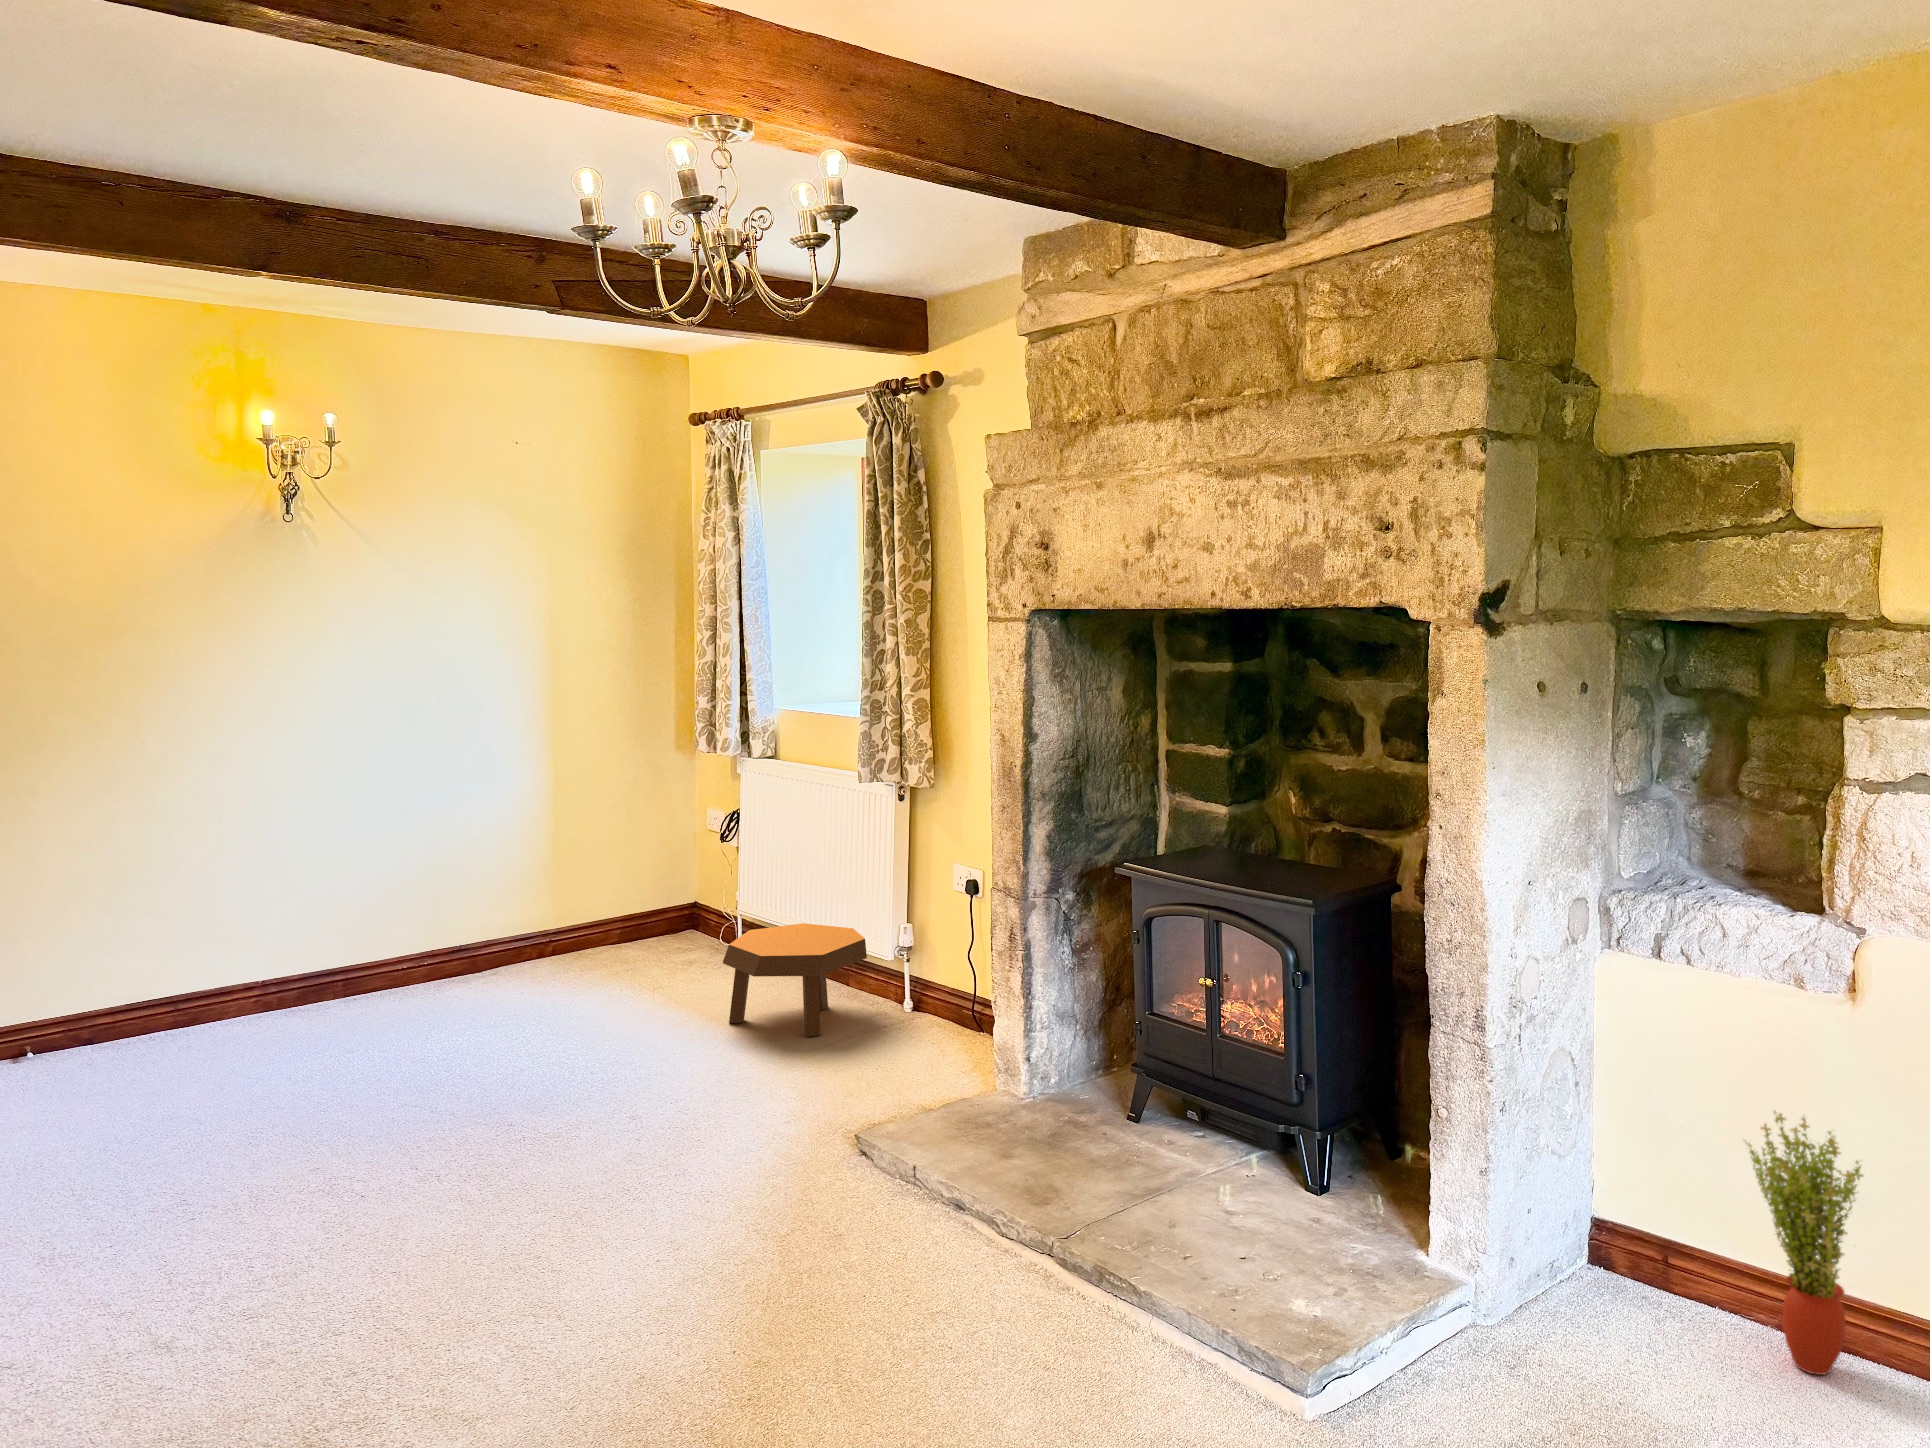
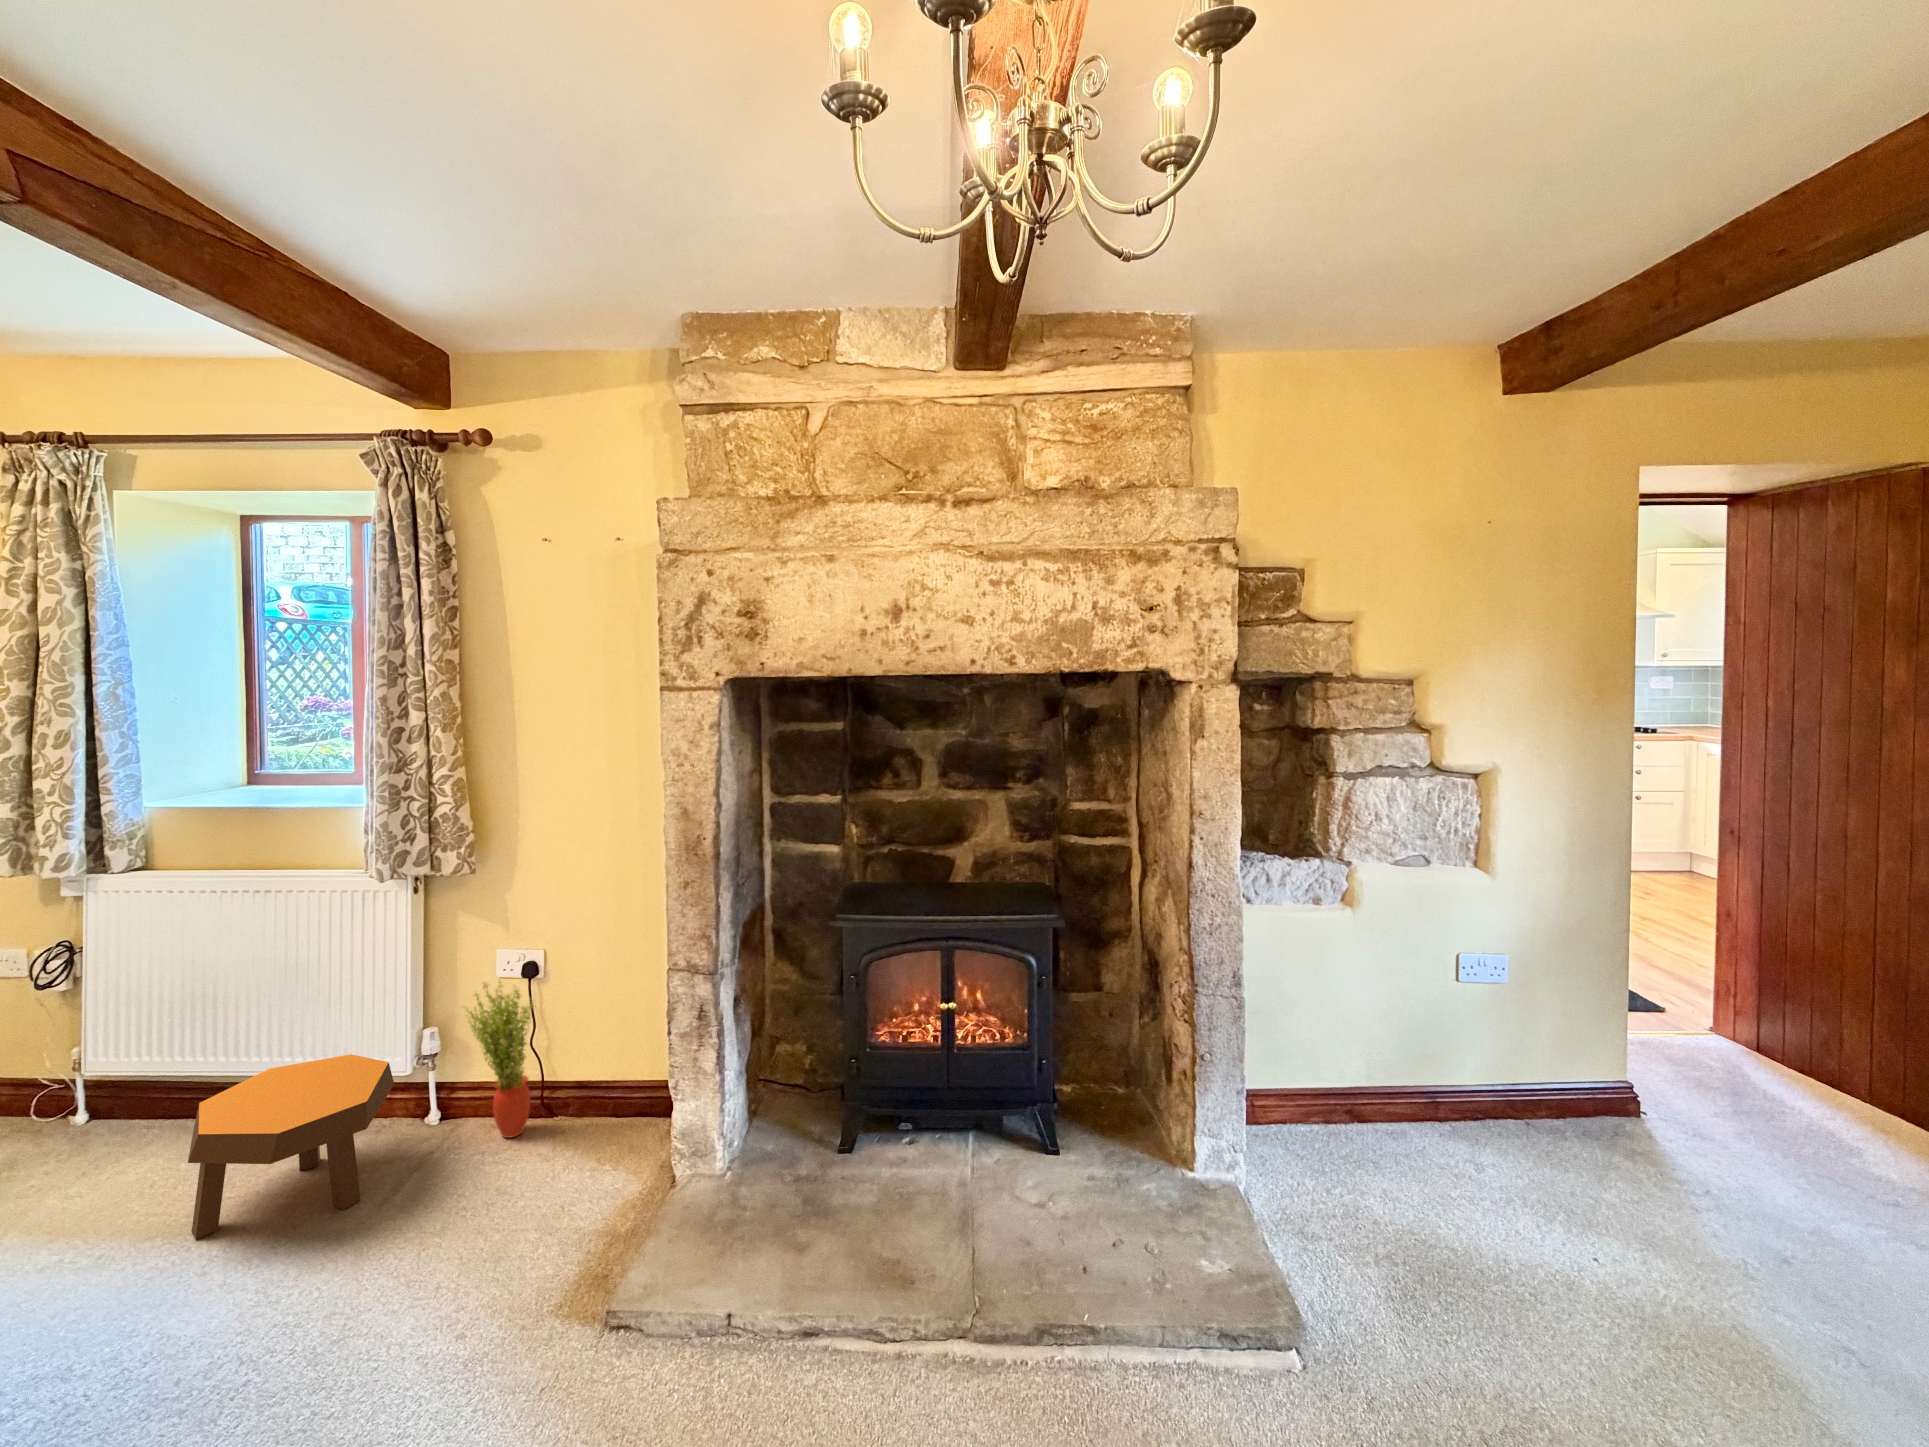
potted plant: present [1746,1111,1863,1375] -> present [464,982,534,1138]

